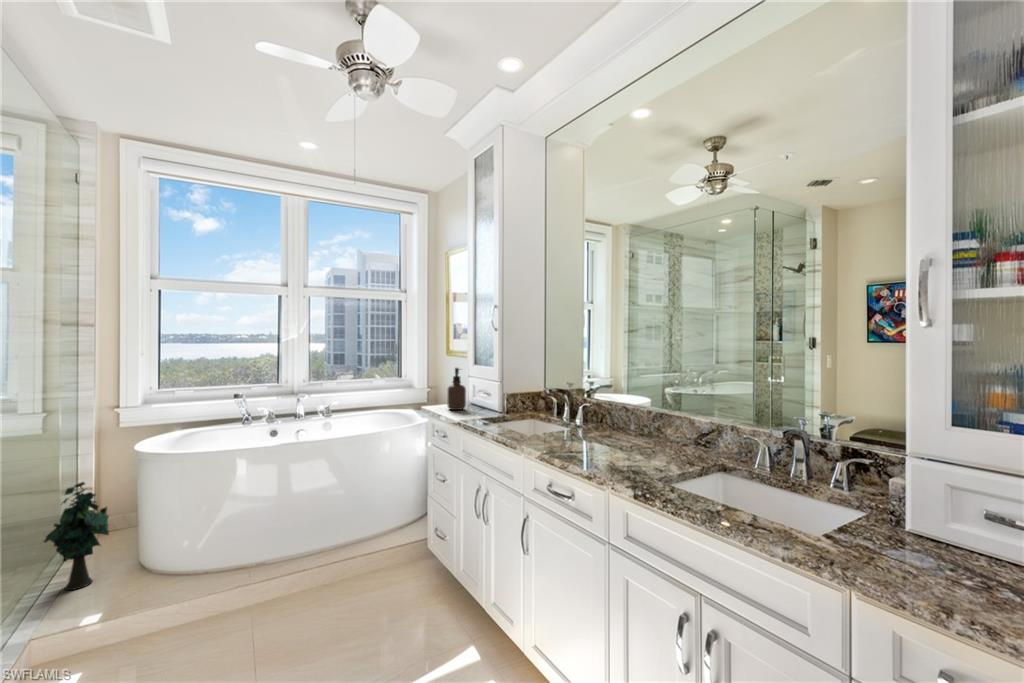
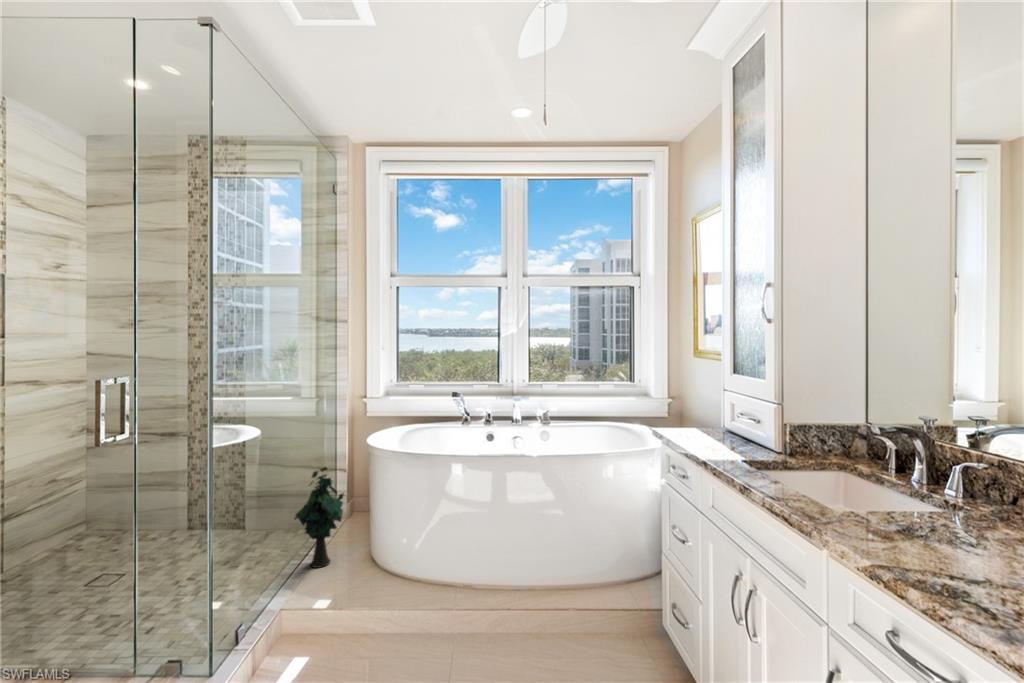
soap dispenser: present [447,368,466,410] -> none [688,377,716,439]

